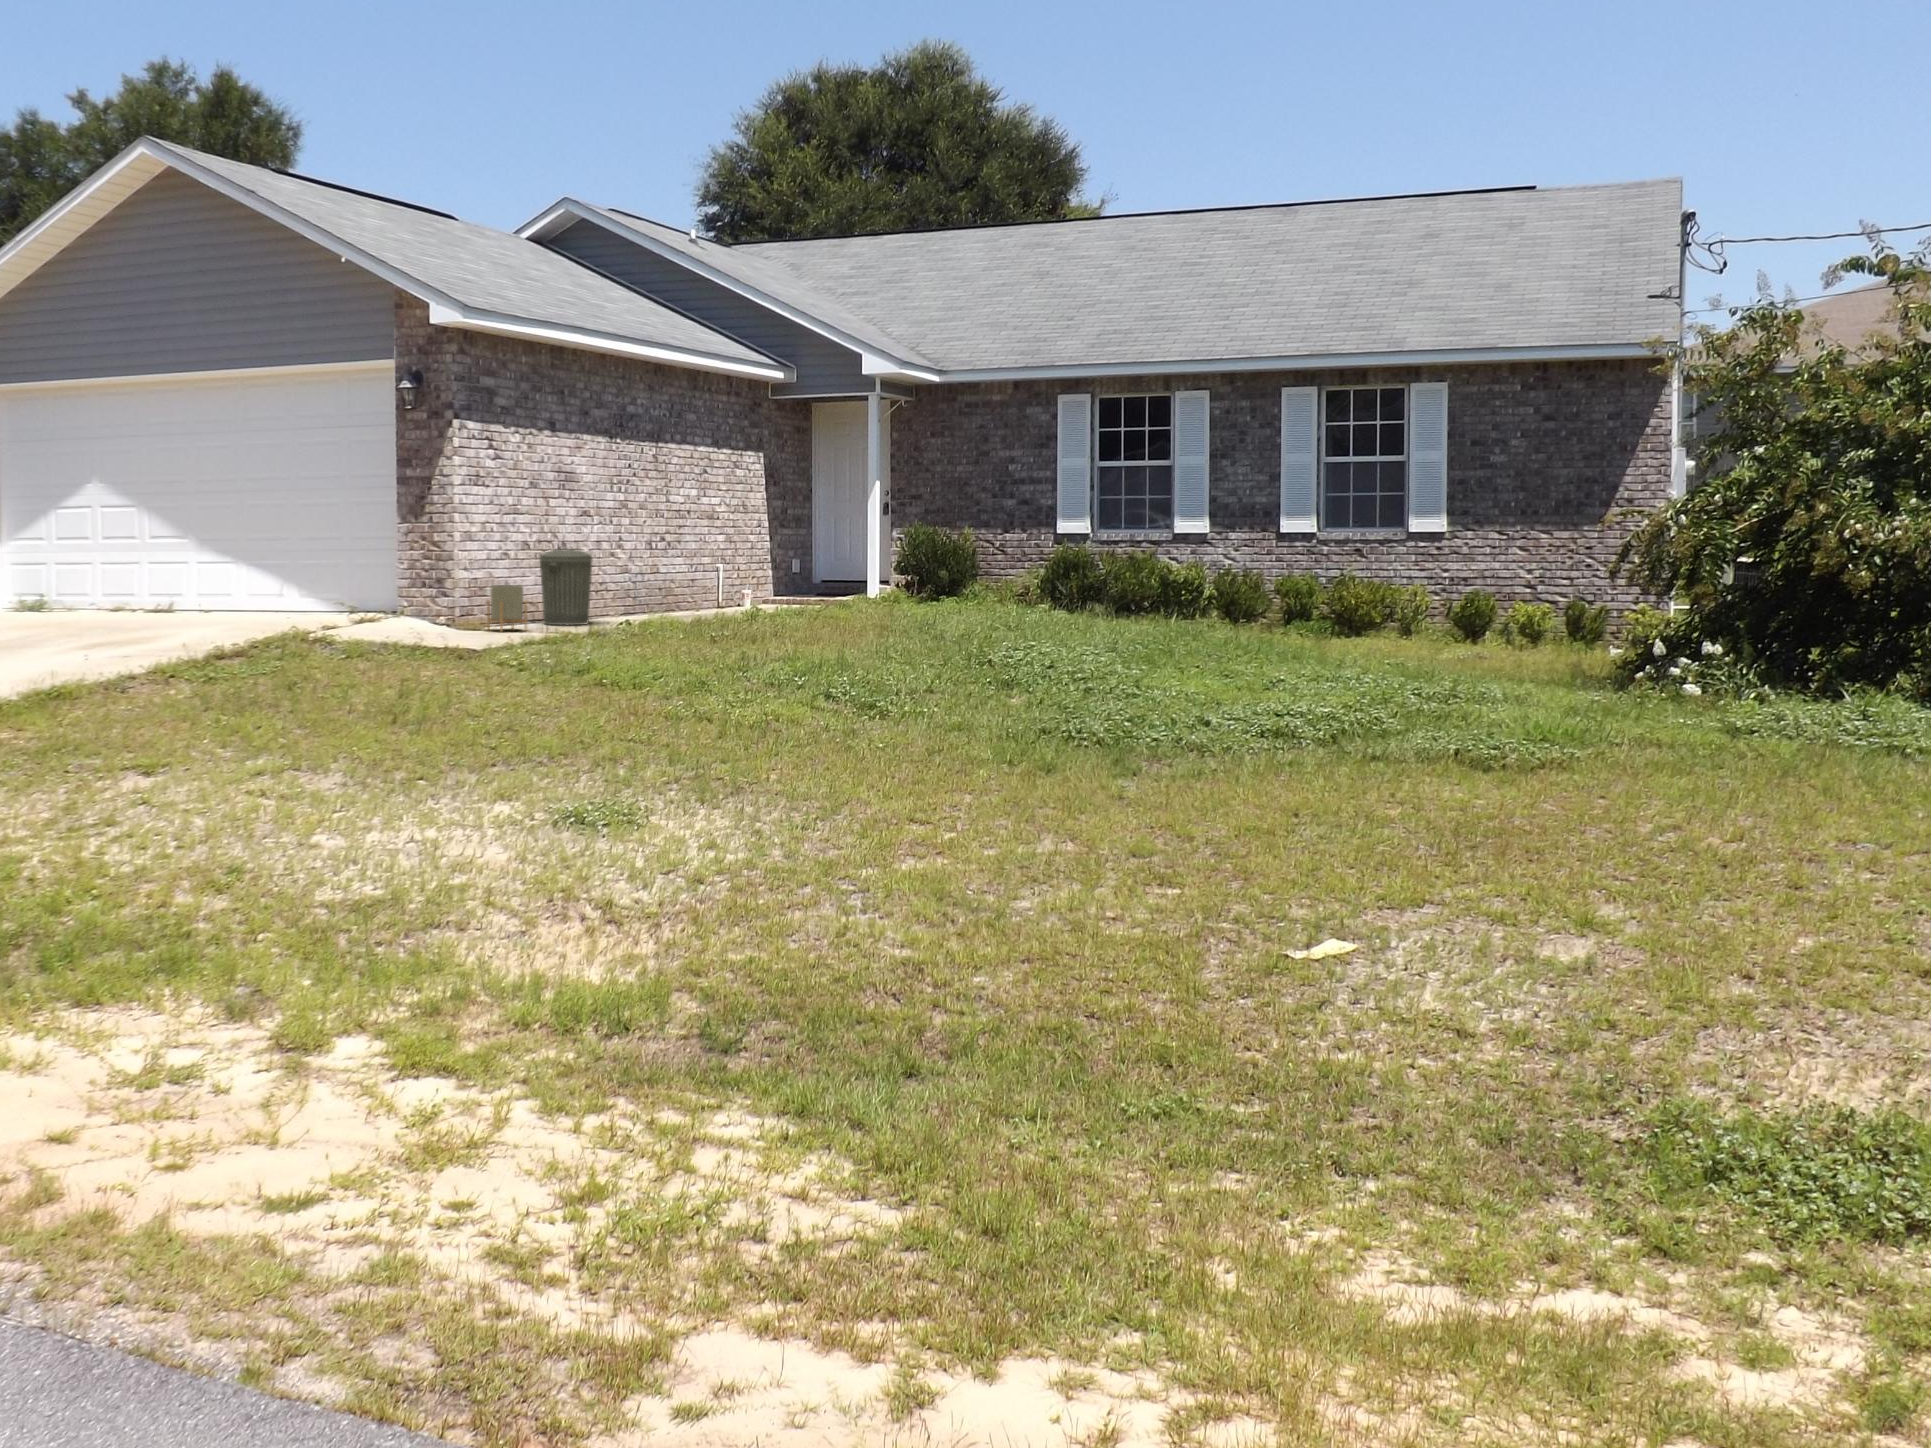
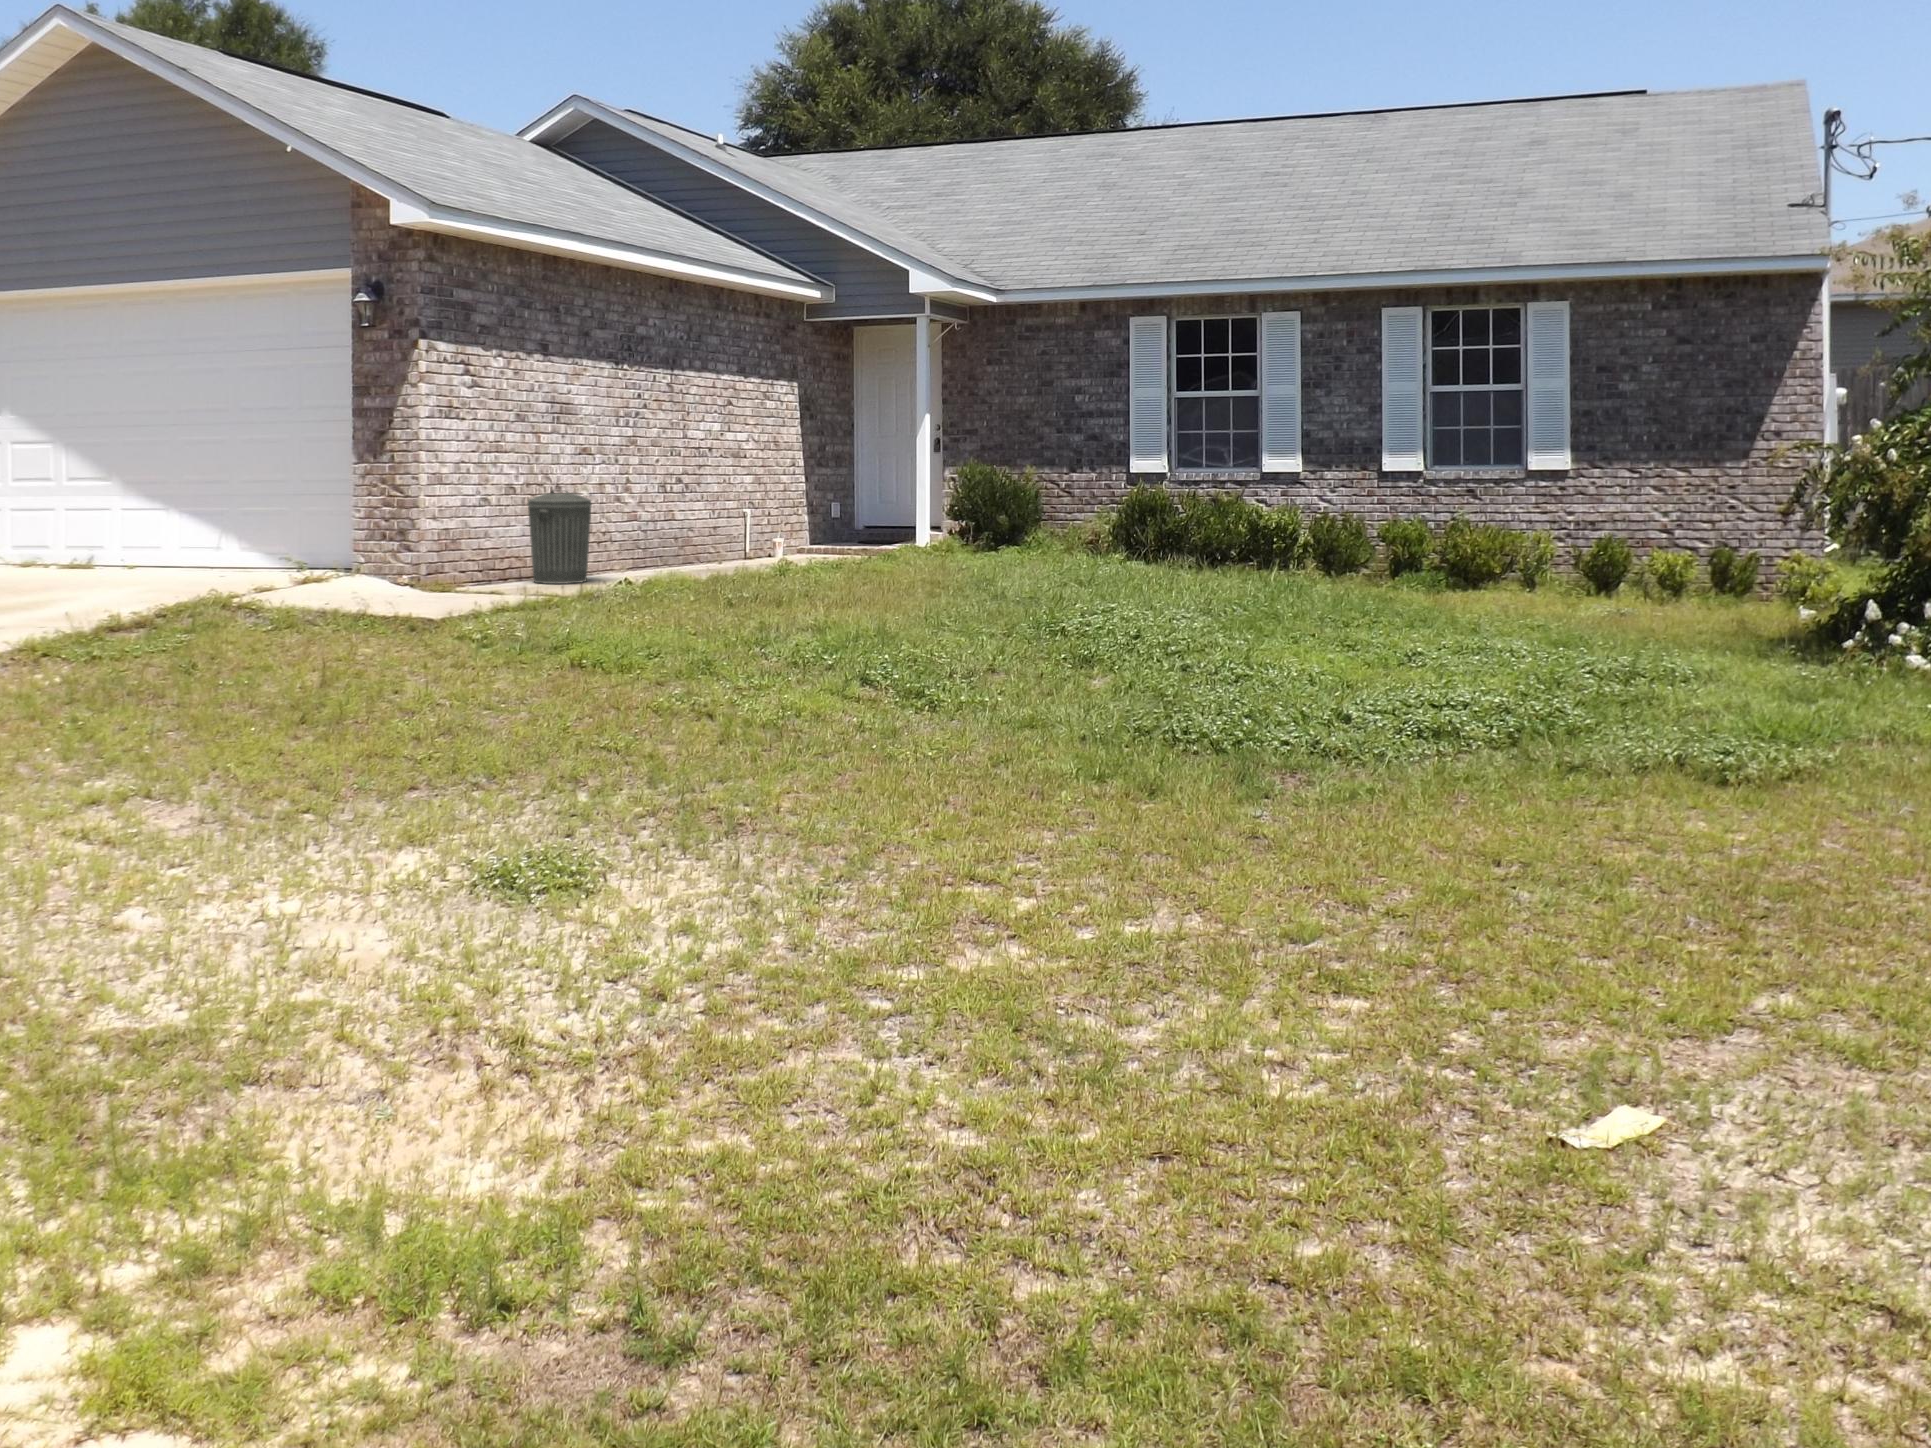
planter: present [487,585,527,631] -> none [461,536,509,593]

